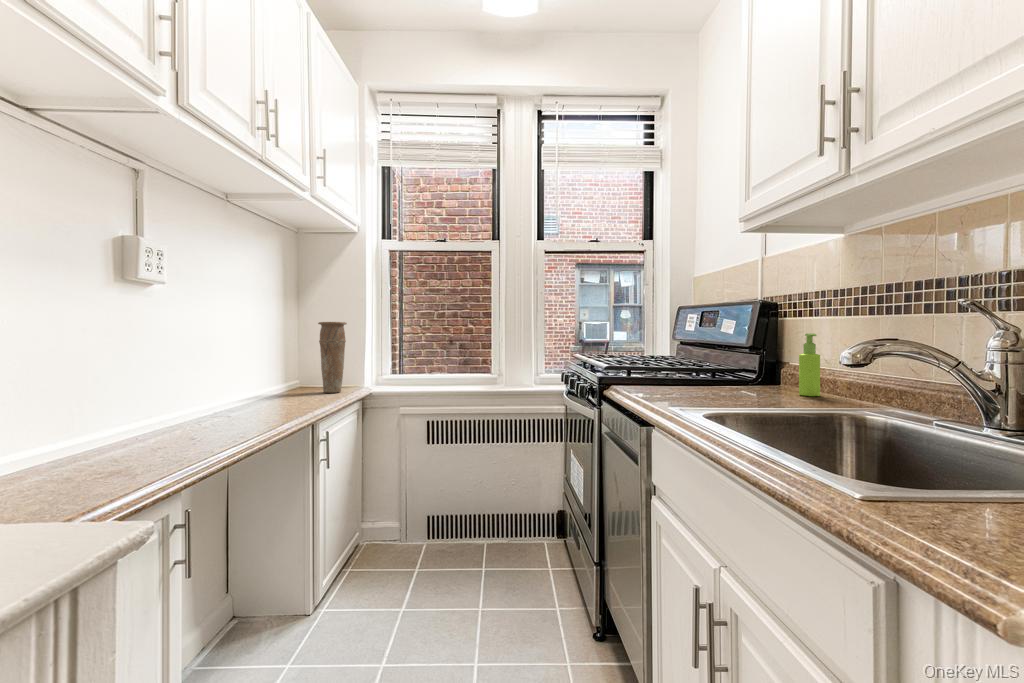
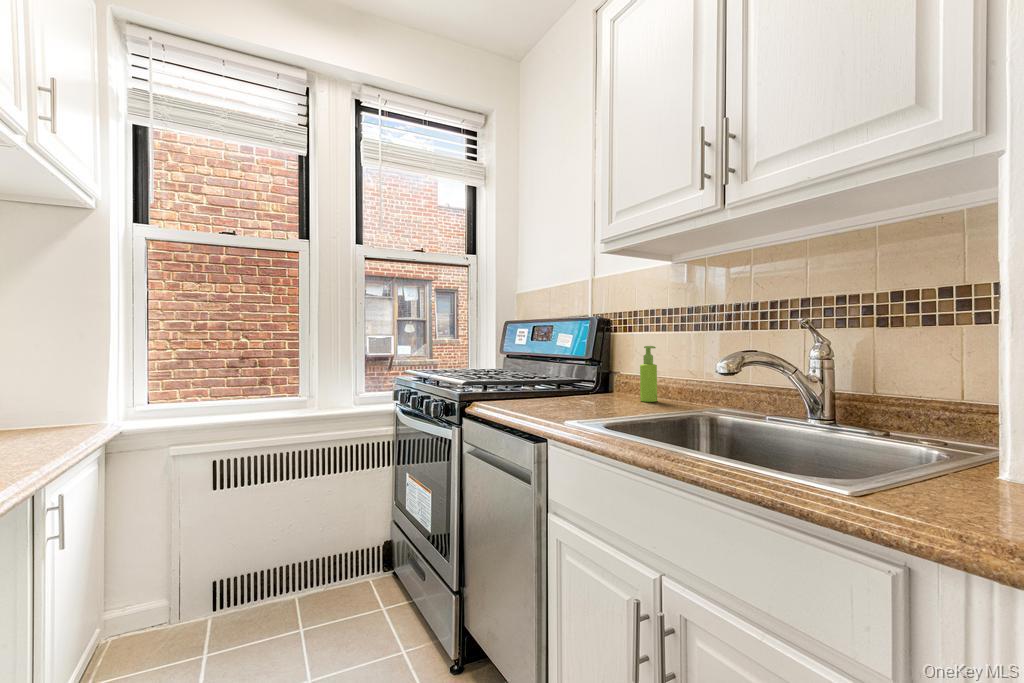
vase: present [318,322,347,393] -> none [32,331,86,436]

